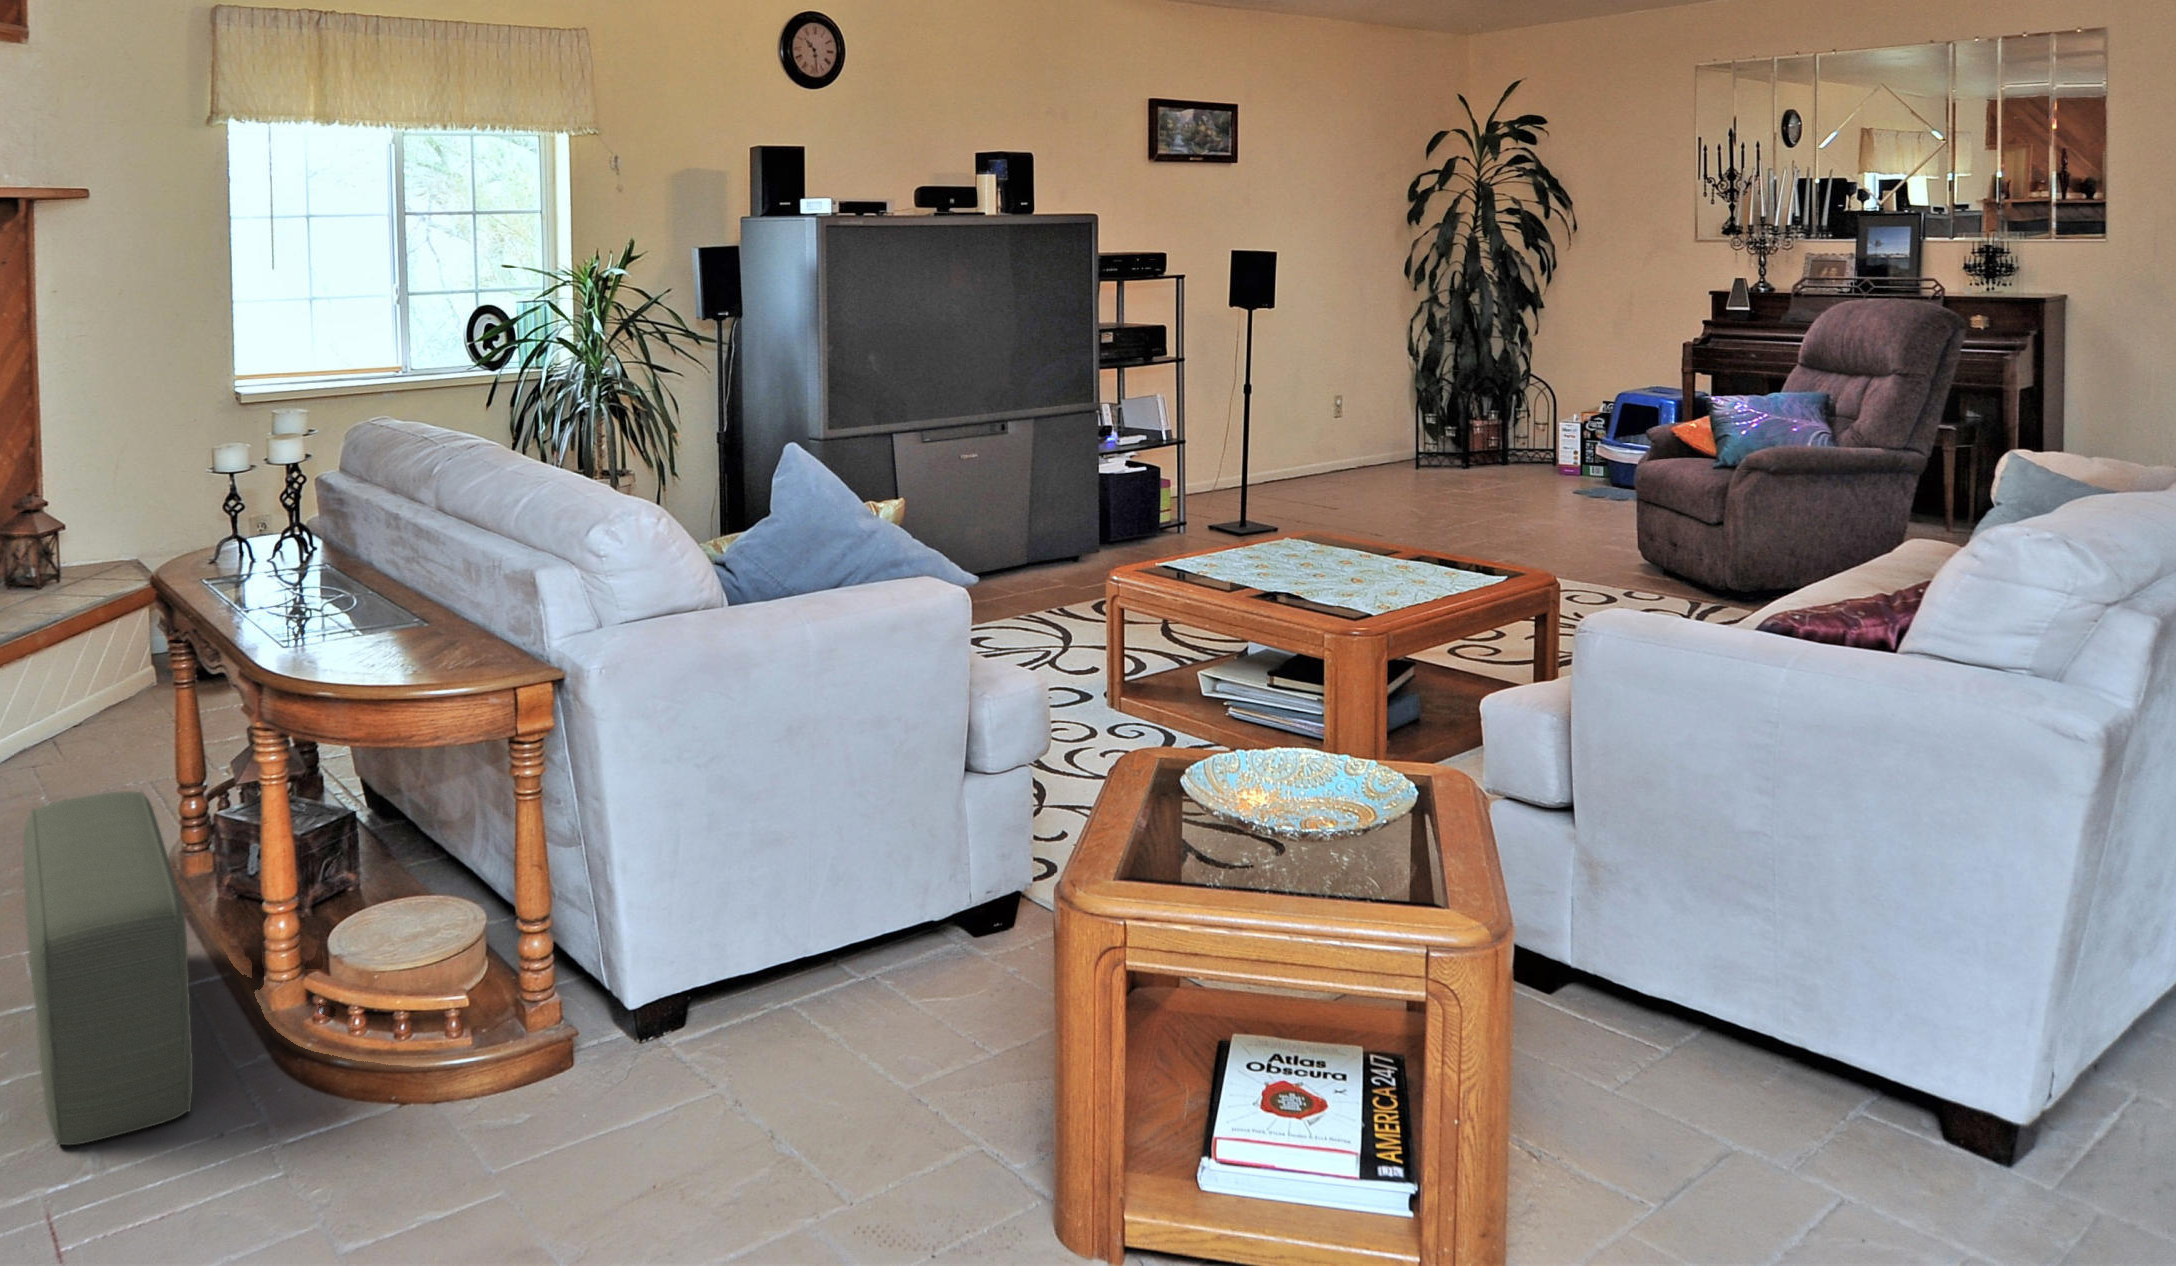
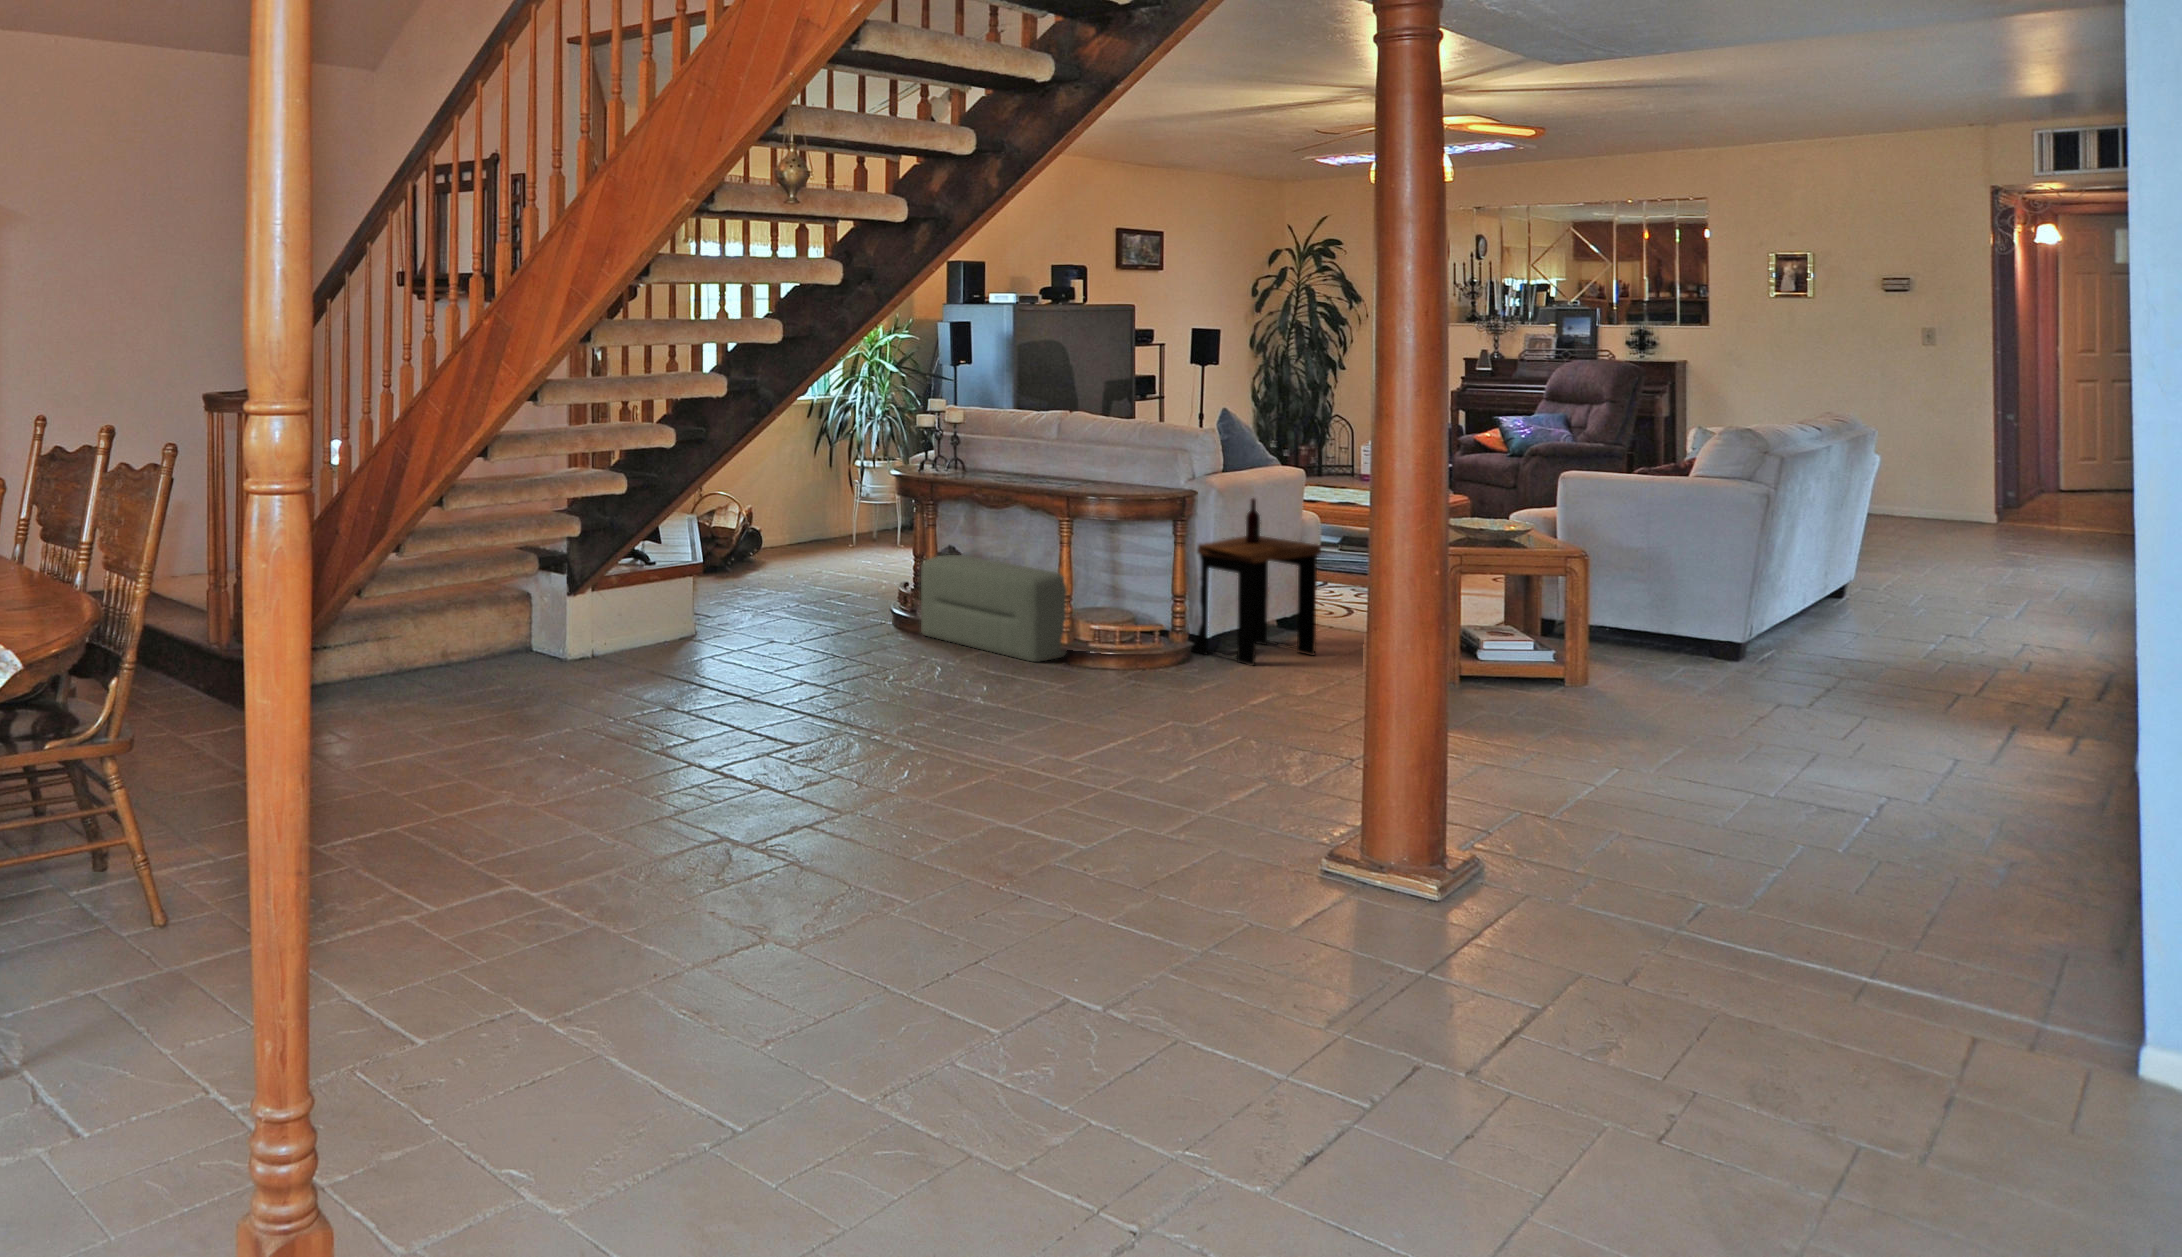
side table: none [530,704,851,1195] -> present [1191,498,1321,666]

